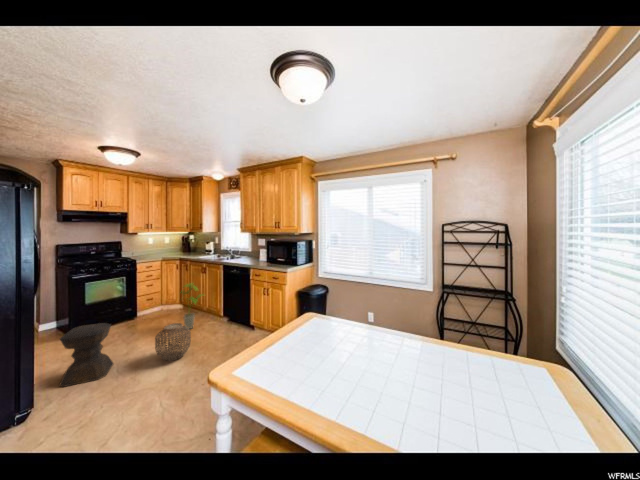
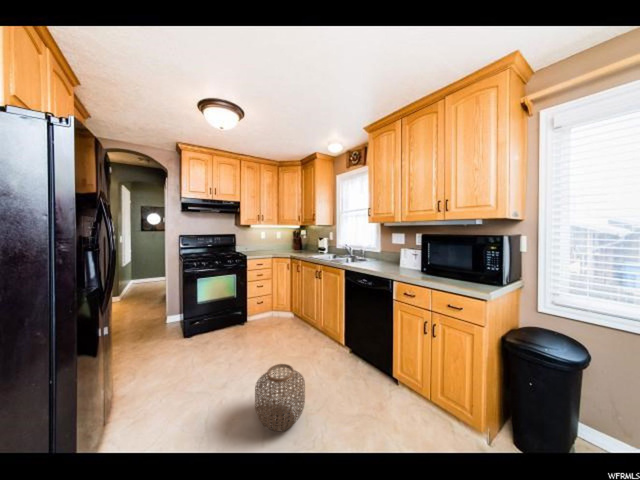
house plant: present [180,283,202,329] -> none [289,293,323,358]
stool: present [59,323,113,387] -> none [135,349,206,448]

